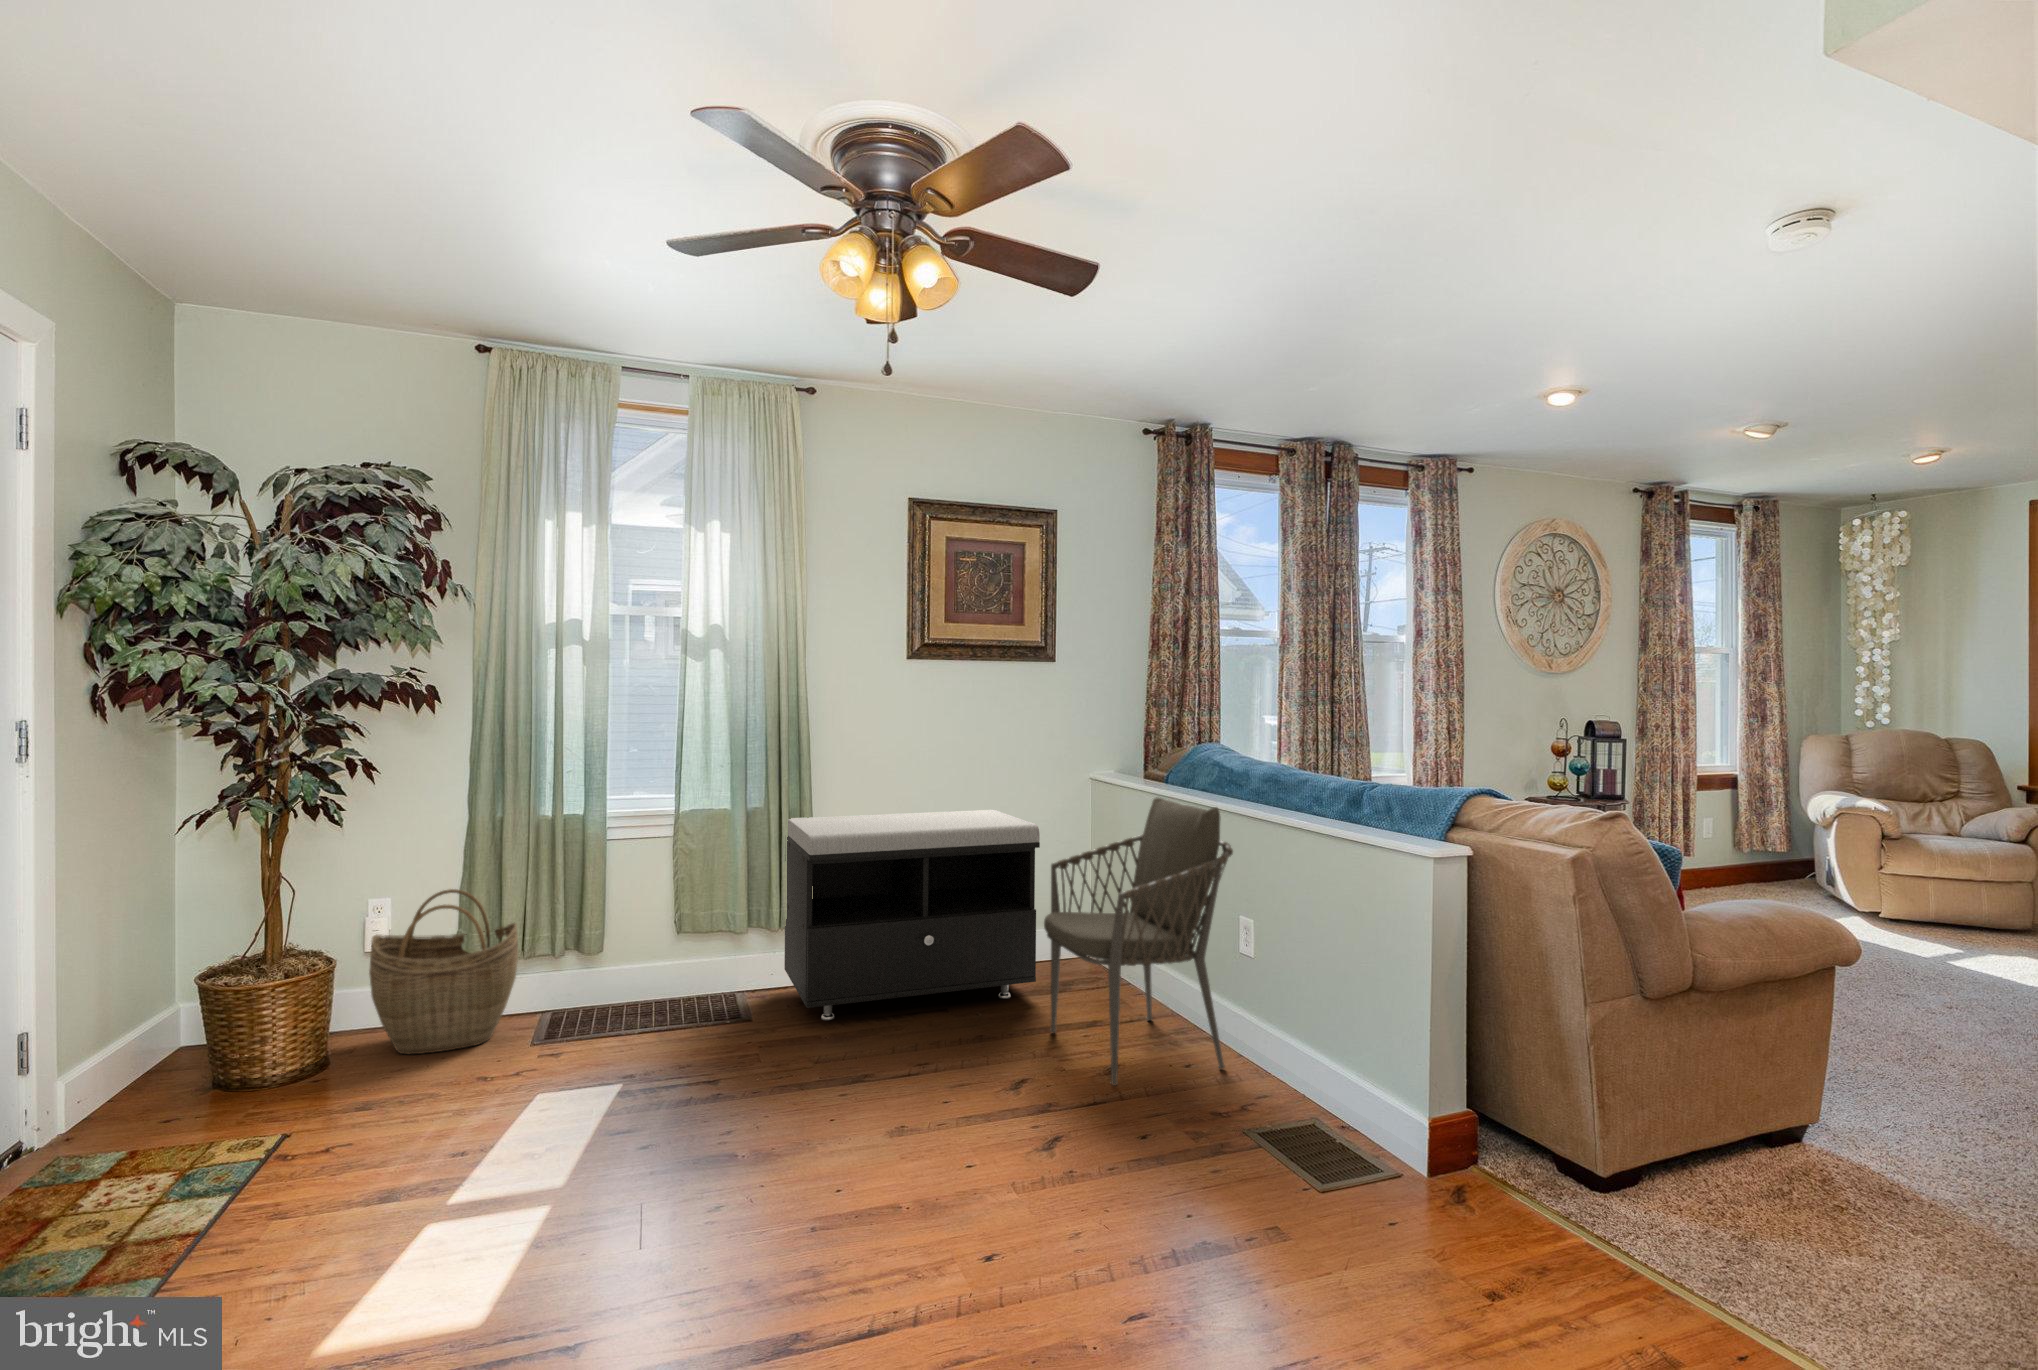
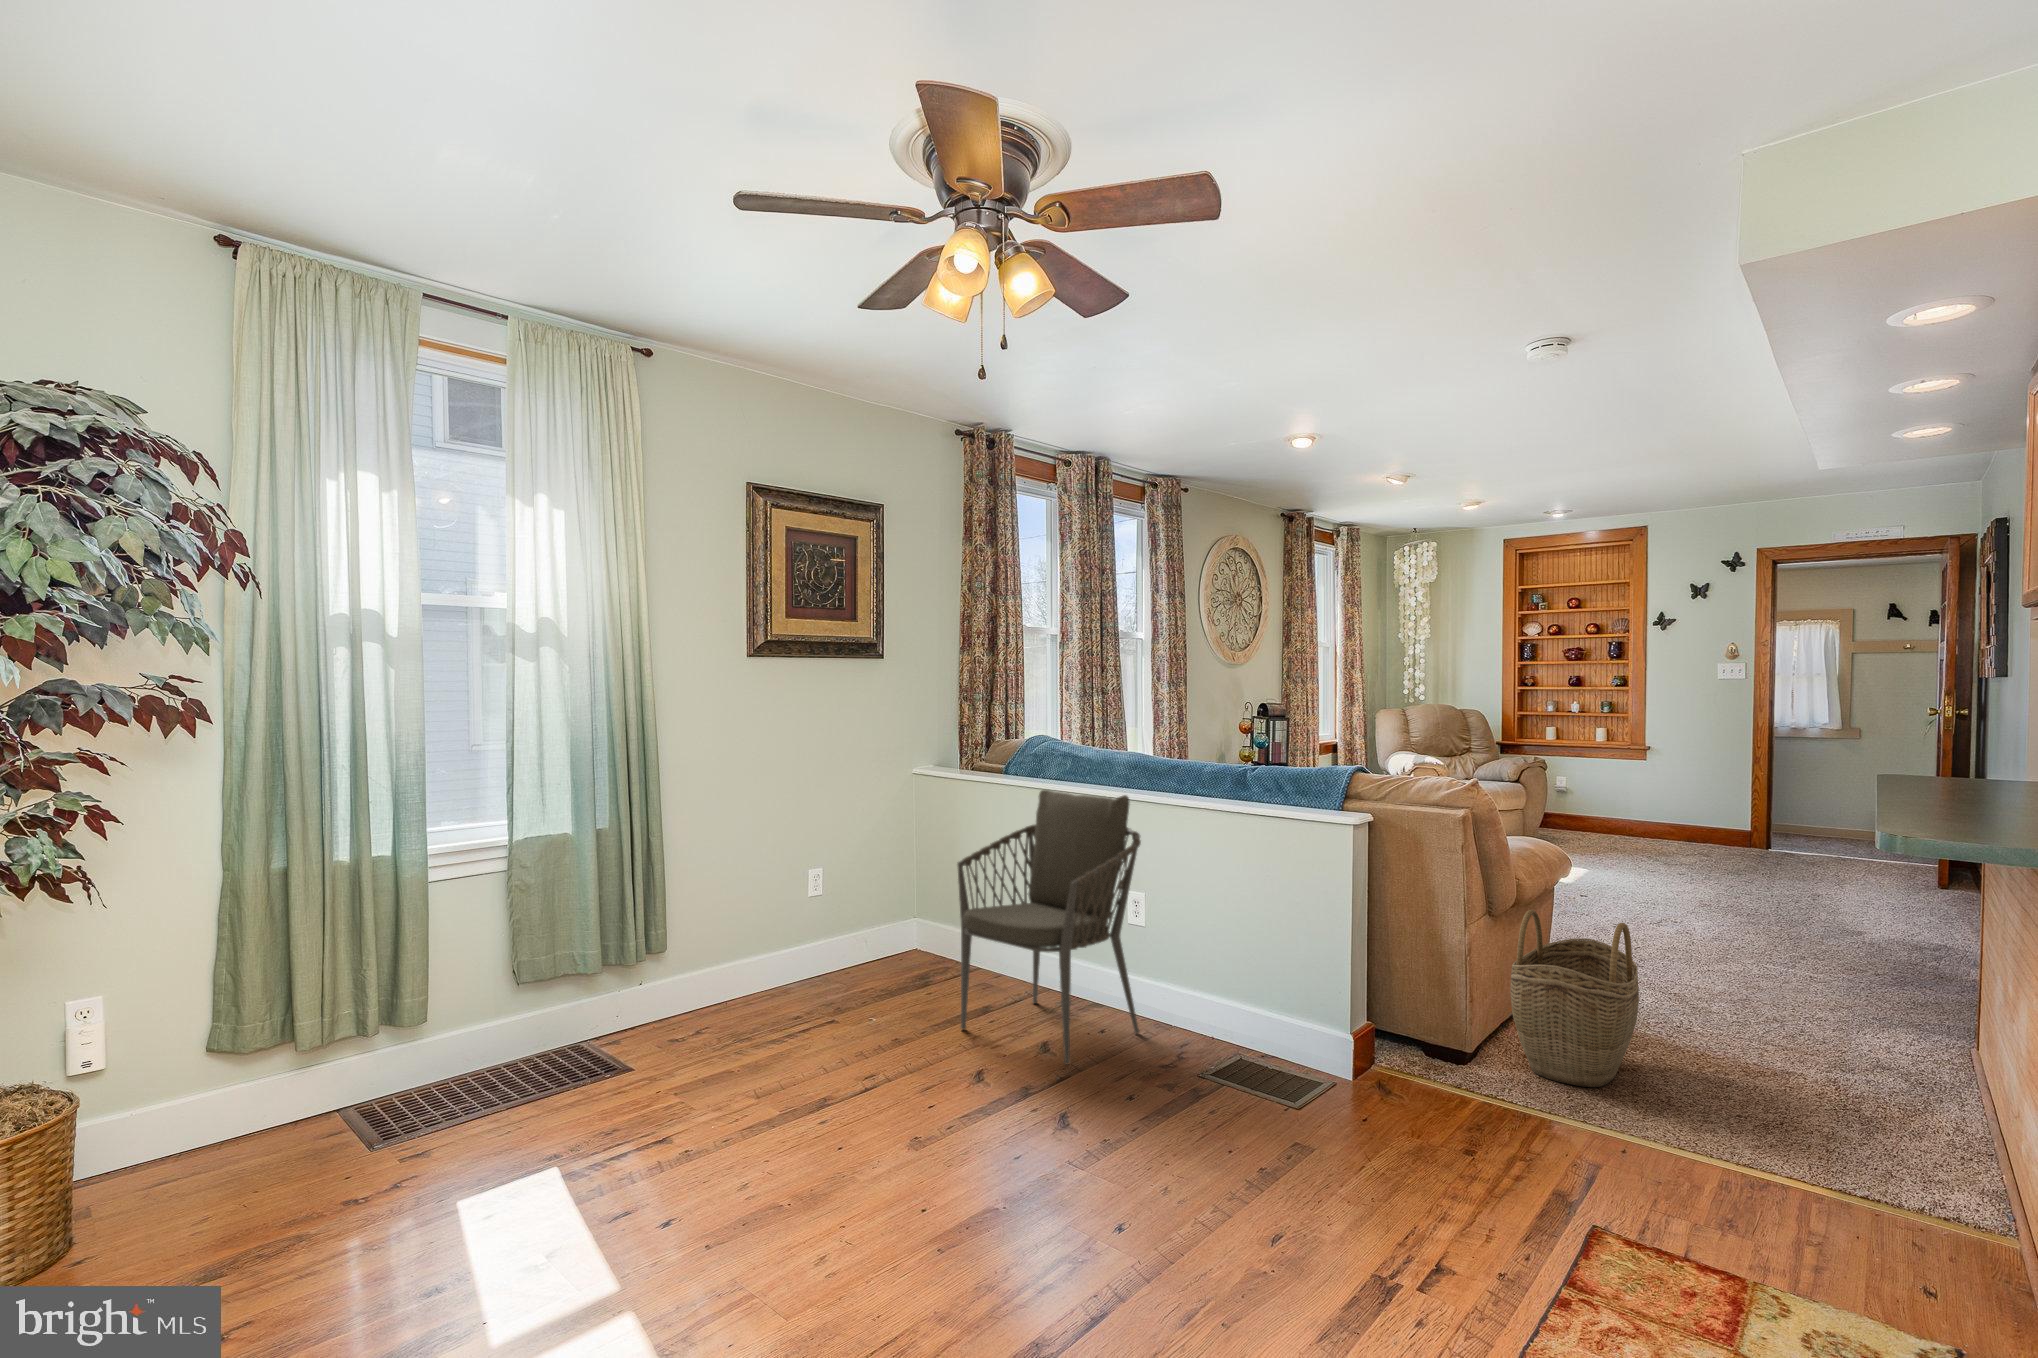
storage bench: present [784,810,1040,1020] -> none [631,813,919,1058]
woven basket: present [369,889,518,1054] -> present [1510,910,1639,1087]

